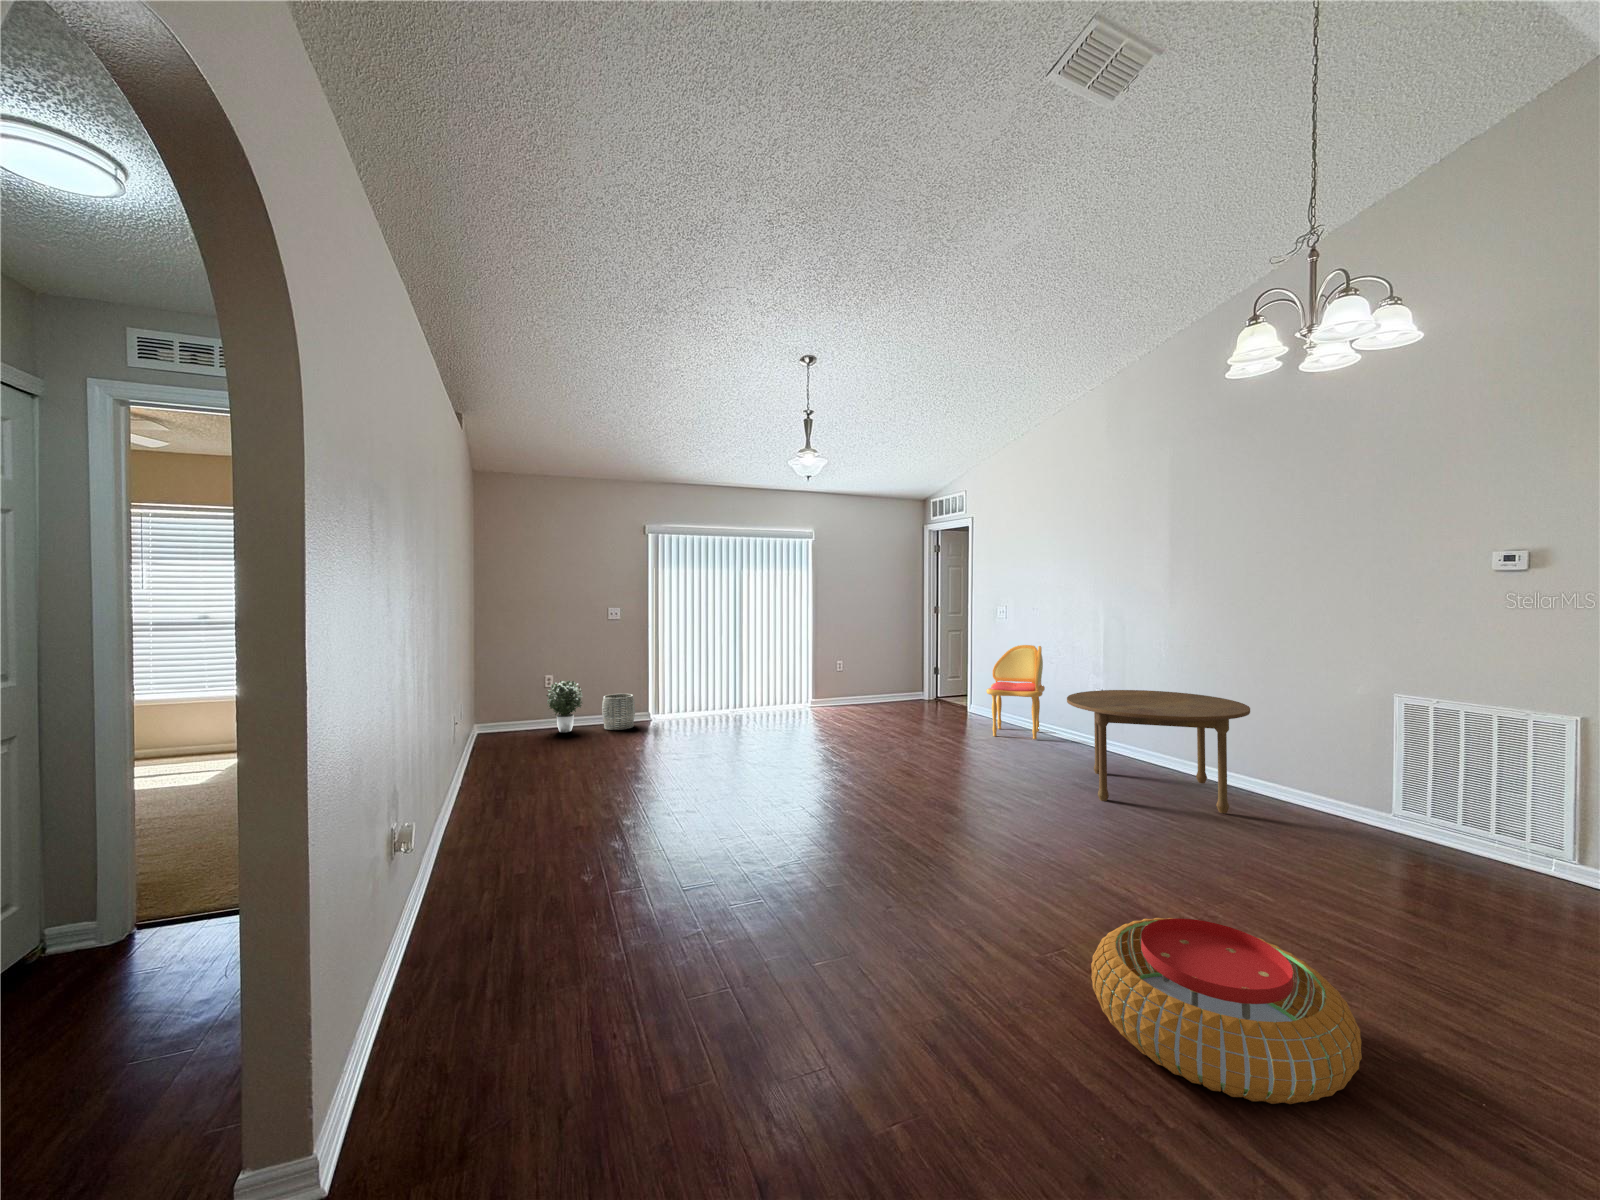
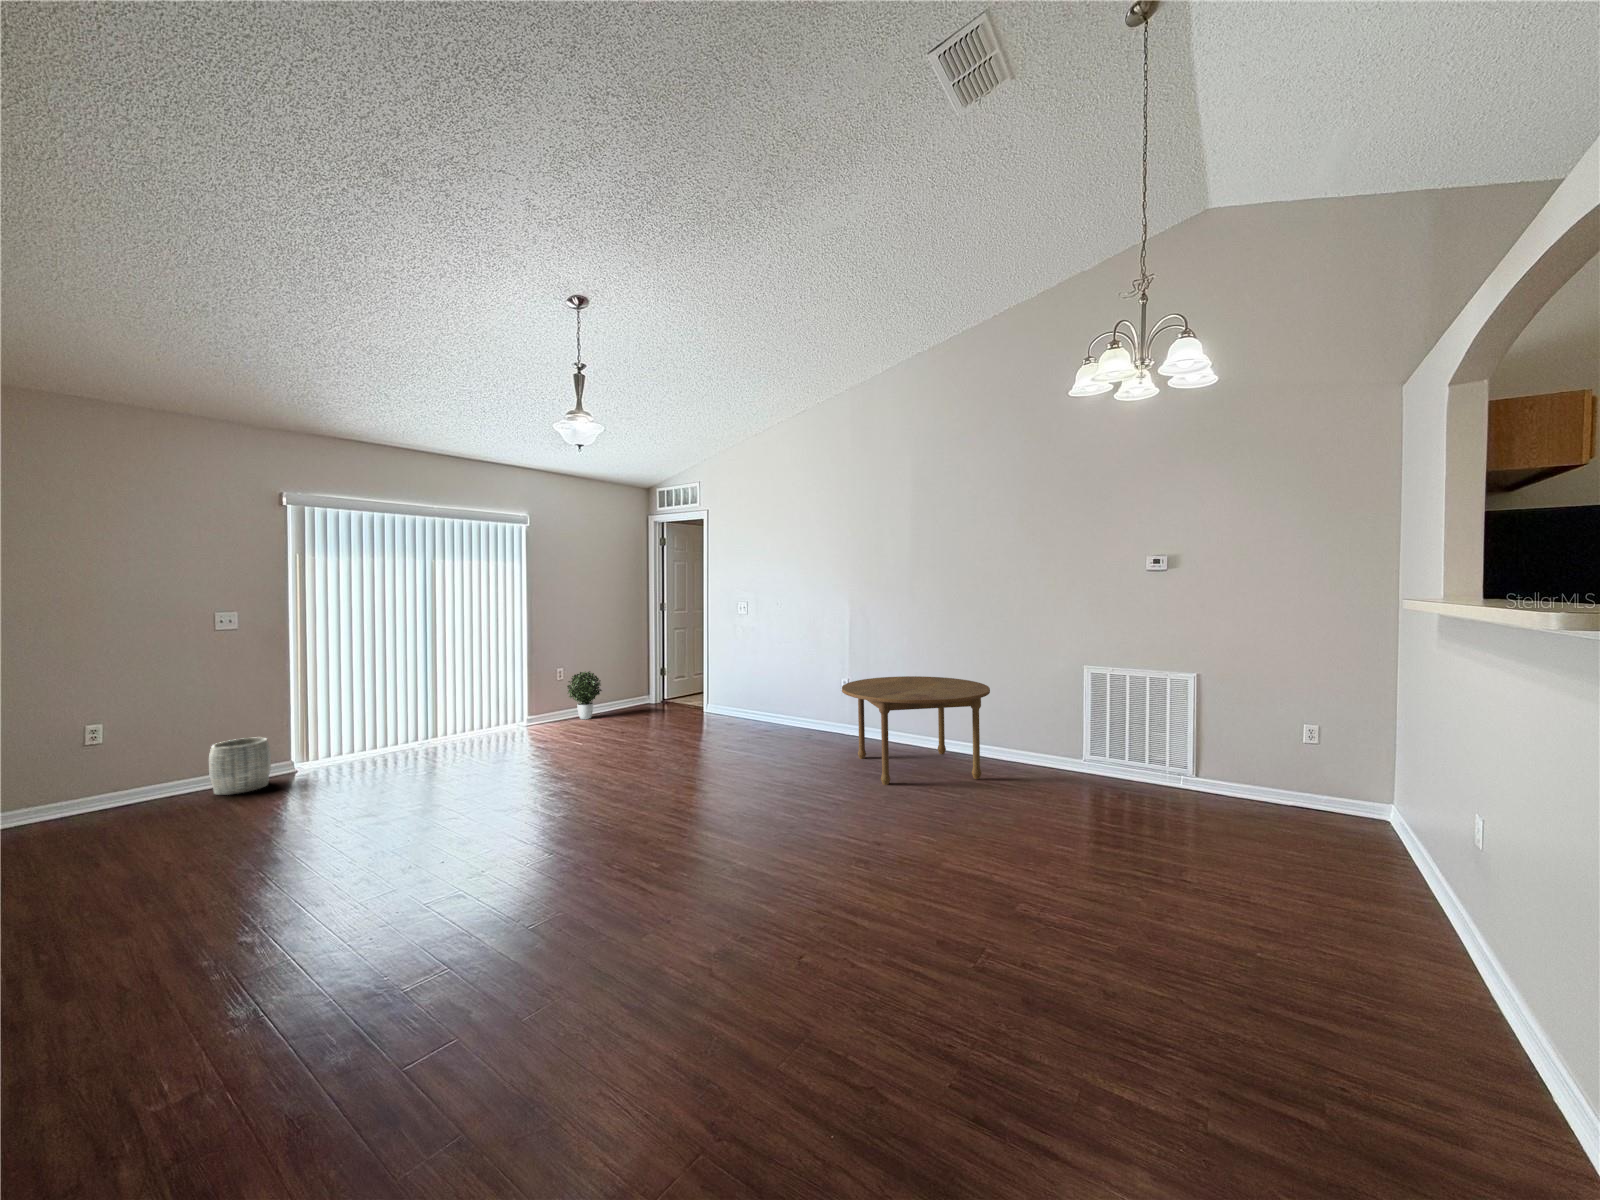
dining chair: present [986,645,1045,739] -> none [738,640,792,734]
potted plant: present [547,681,583,732] -> present [567,671,602,719]
pouf: present [1091,918,1362,1104] -> none [1027,890,1264,1056]

